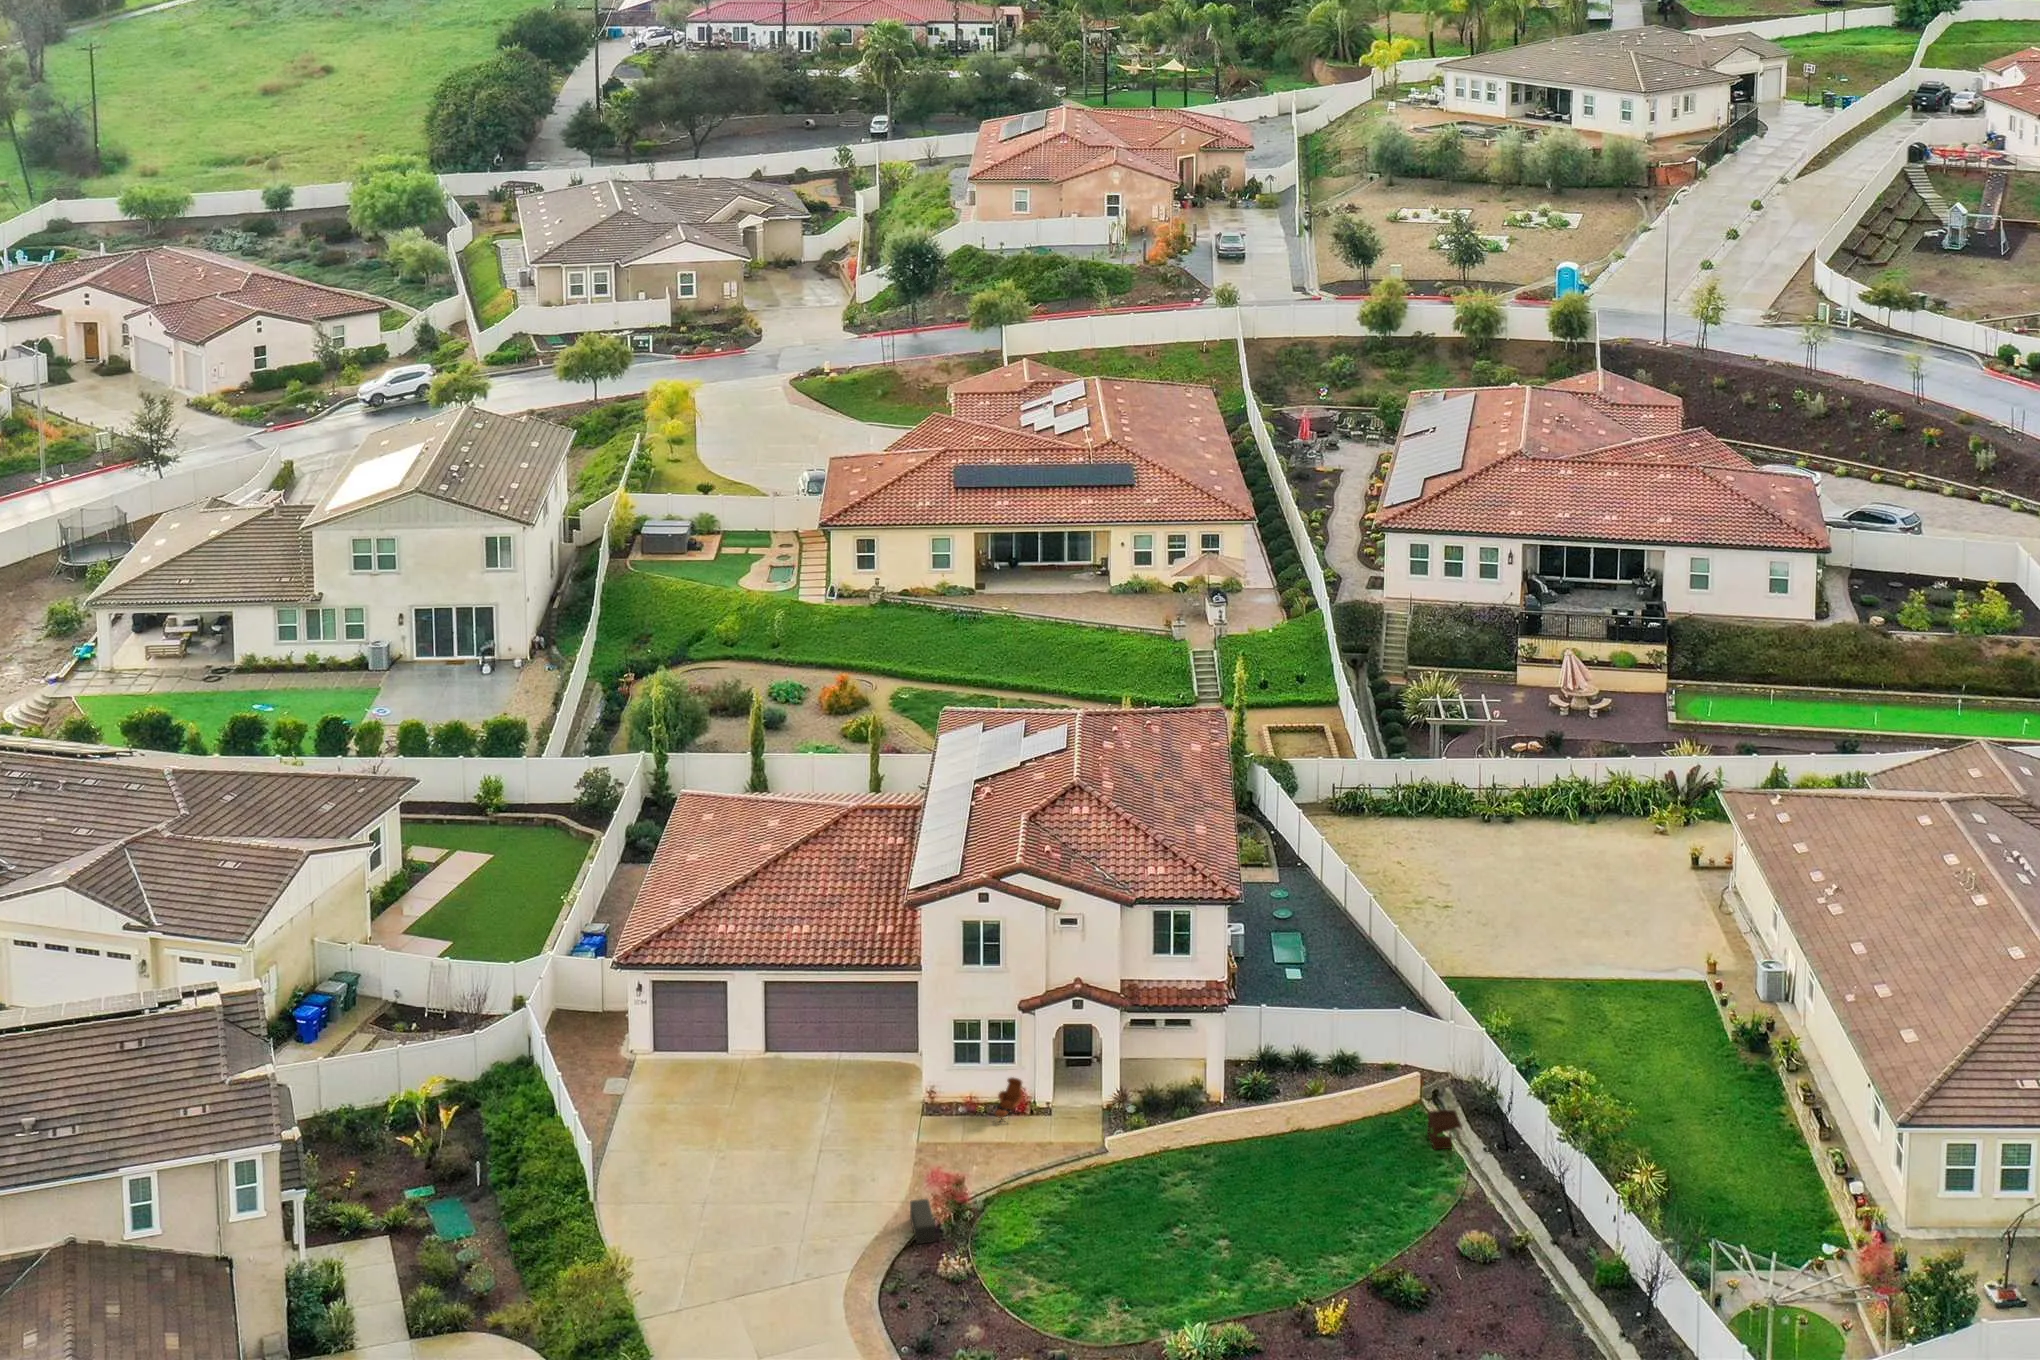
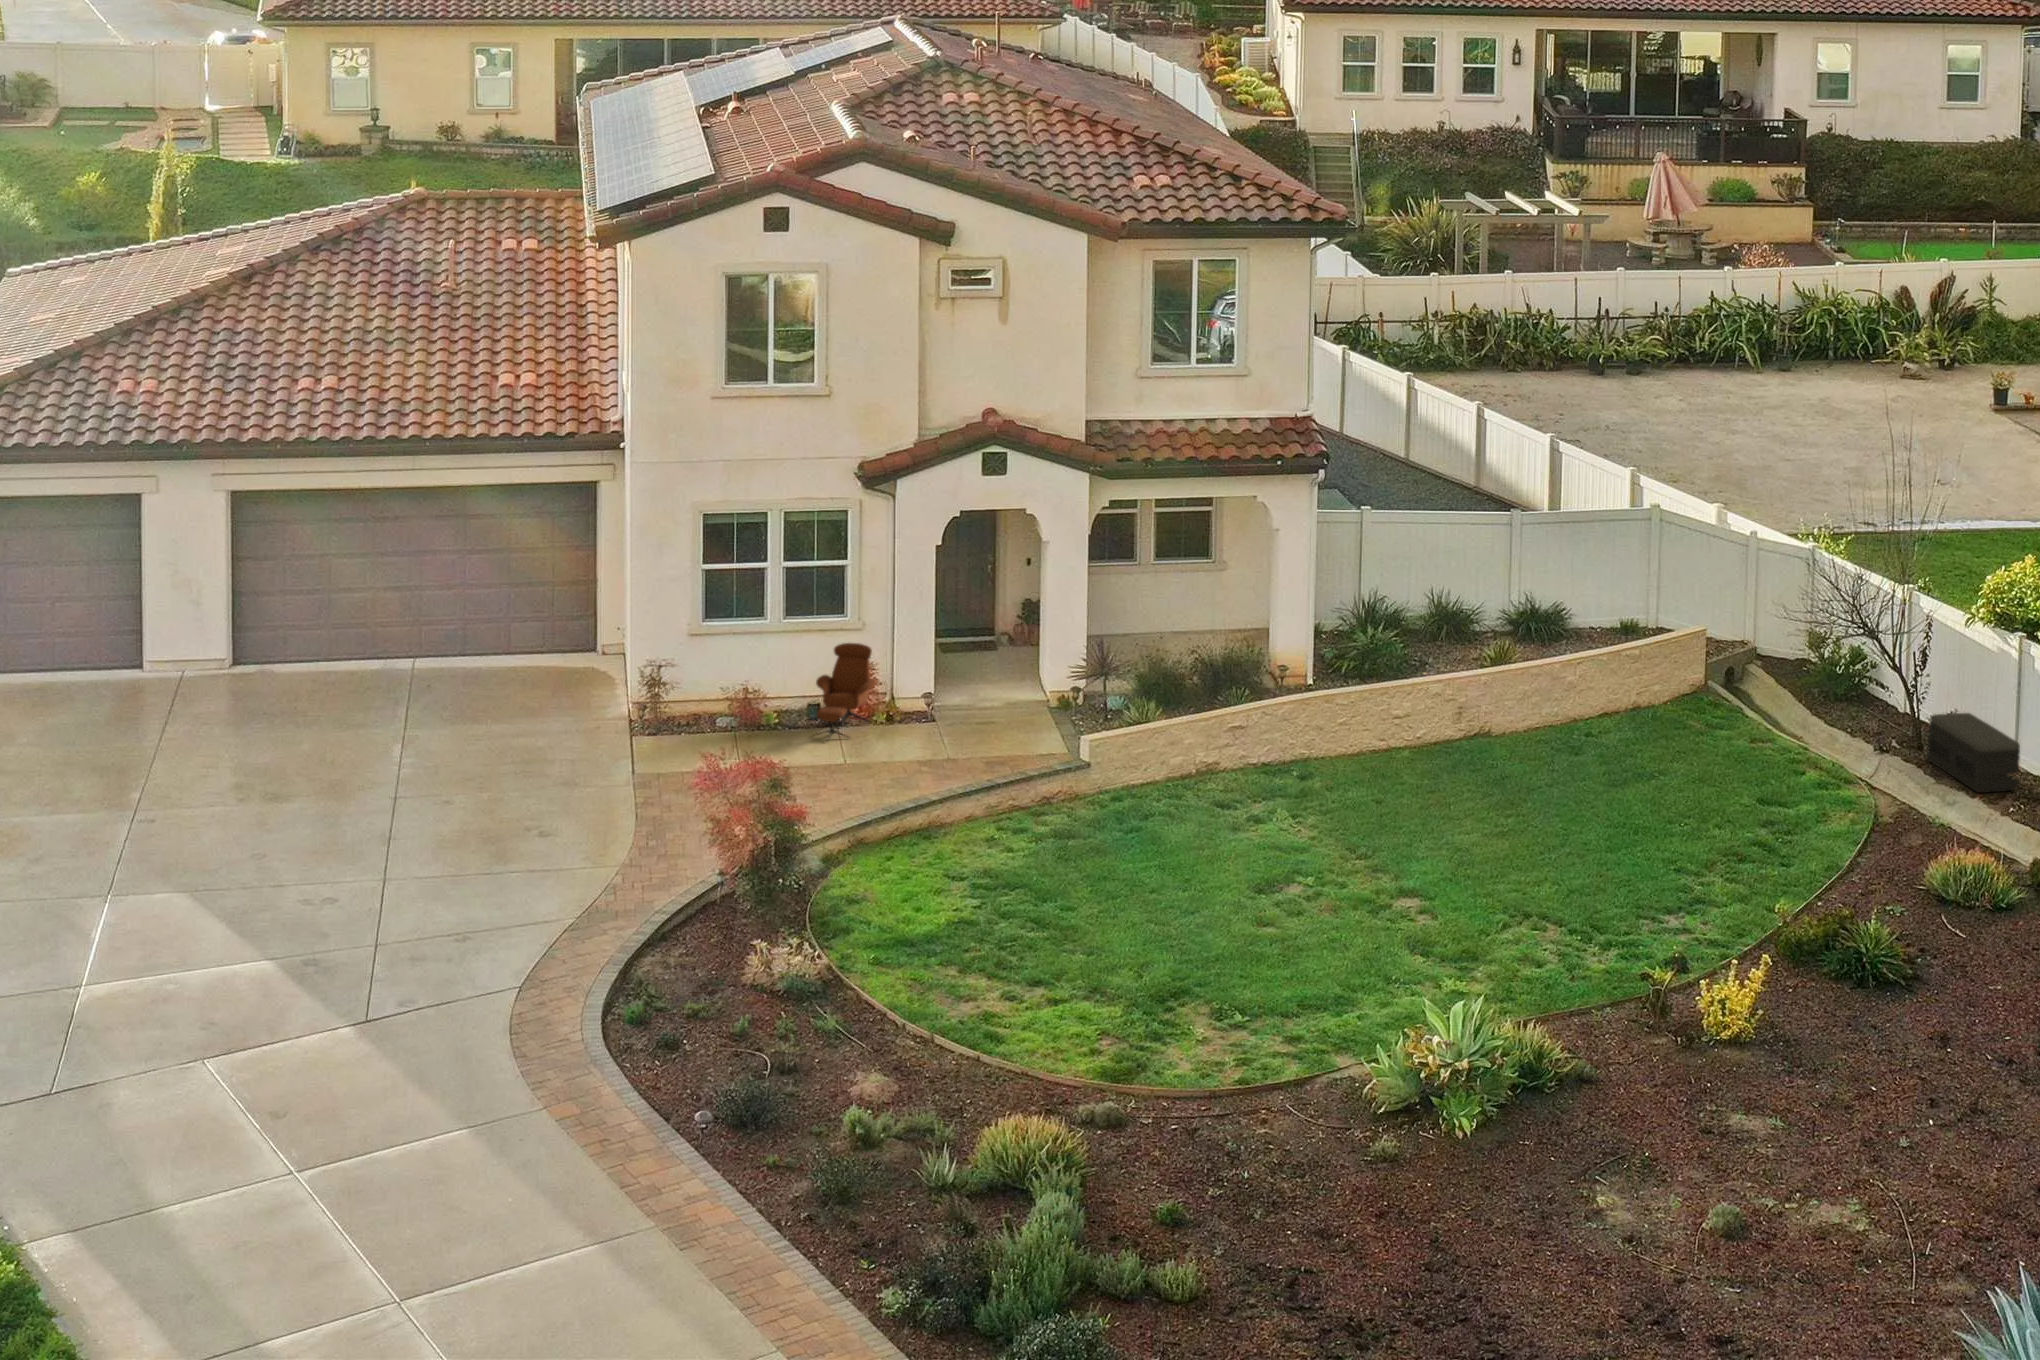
wooden crate: present [1427,1110,1462,1149] -> none [1815,647,1909,730]
storage bench: present [910,1199,935,1244] -> present [1927,713,2020,793]

